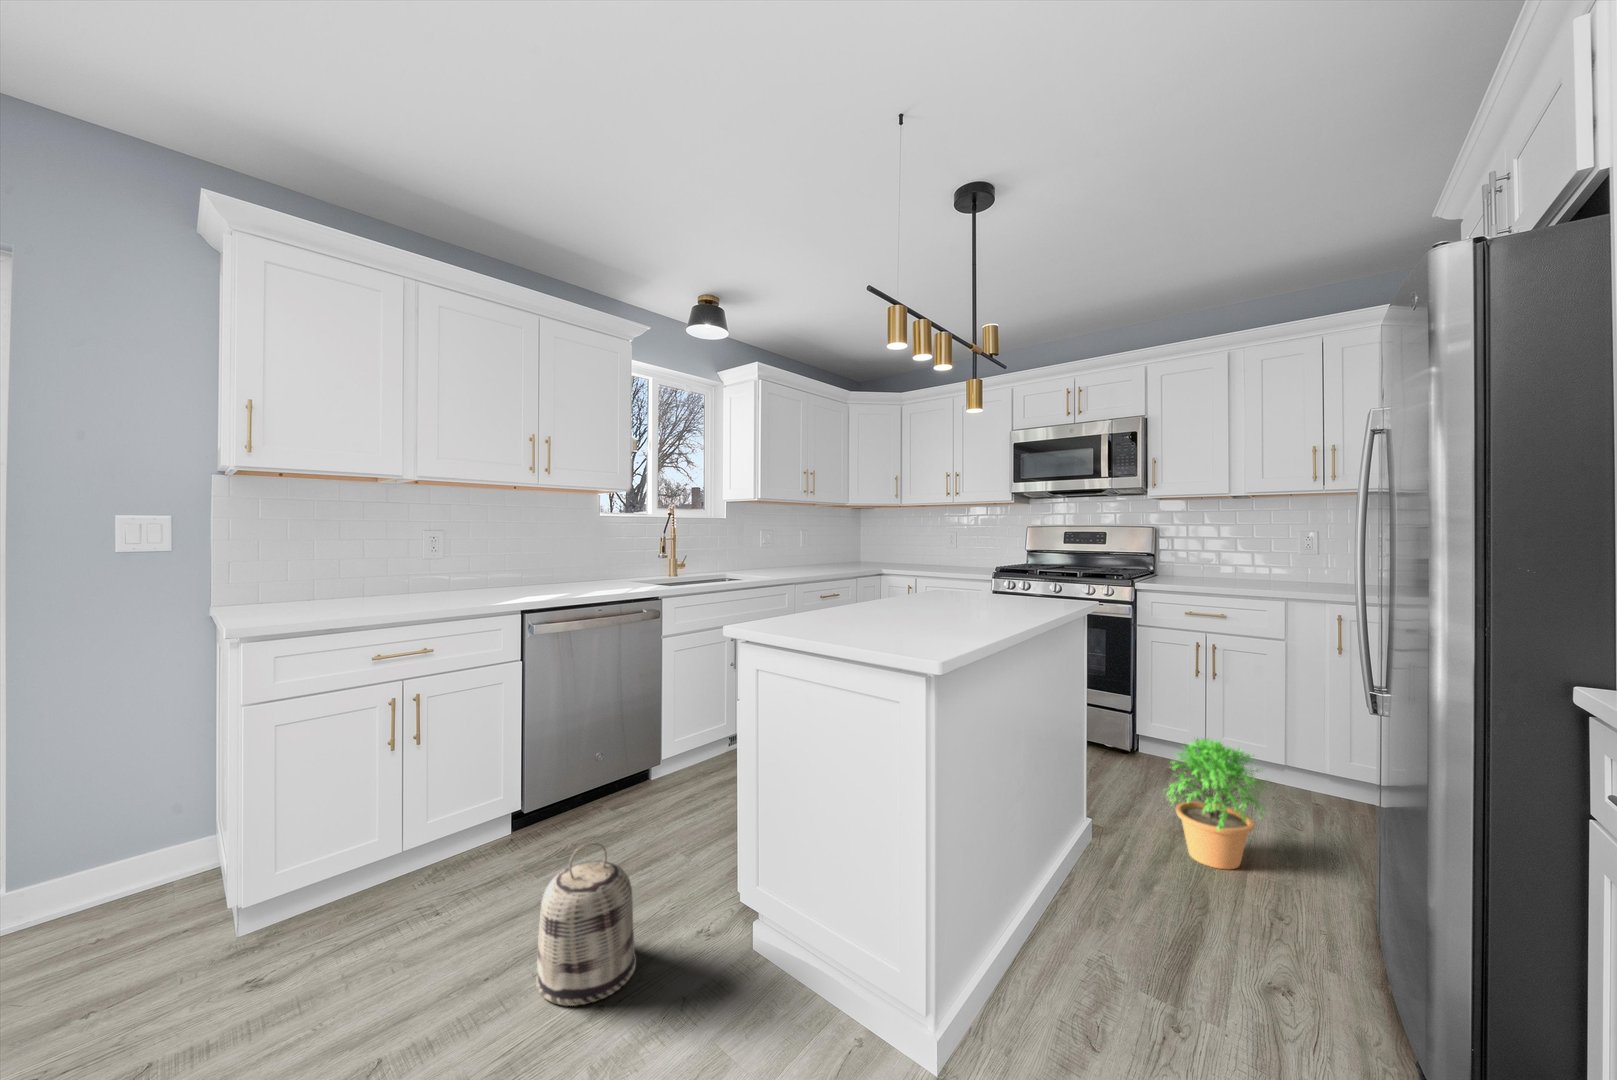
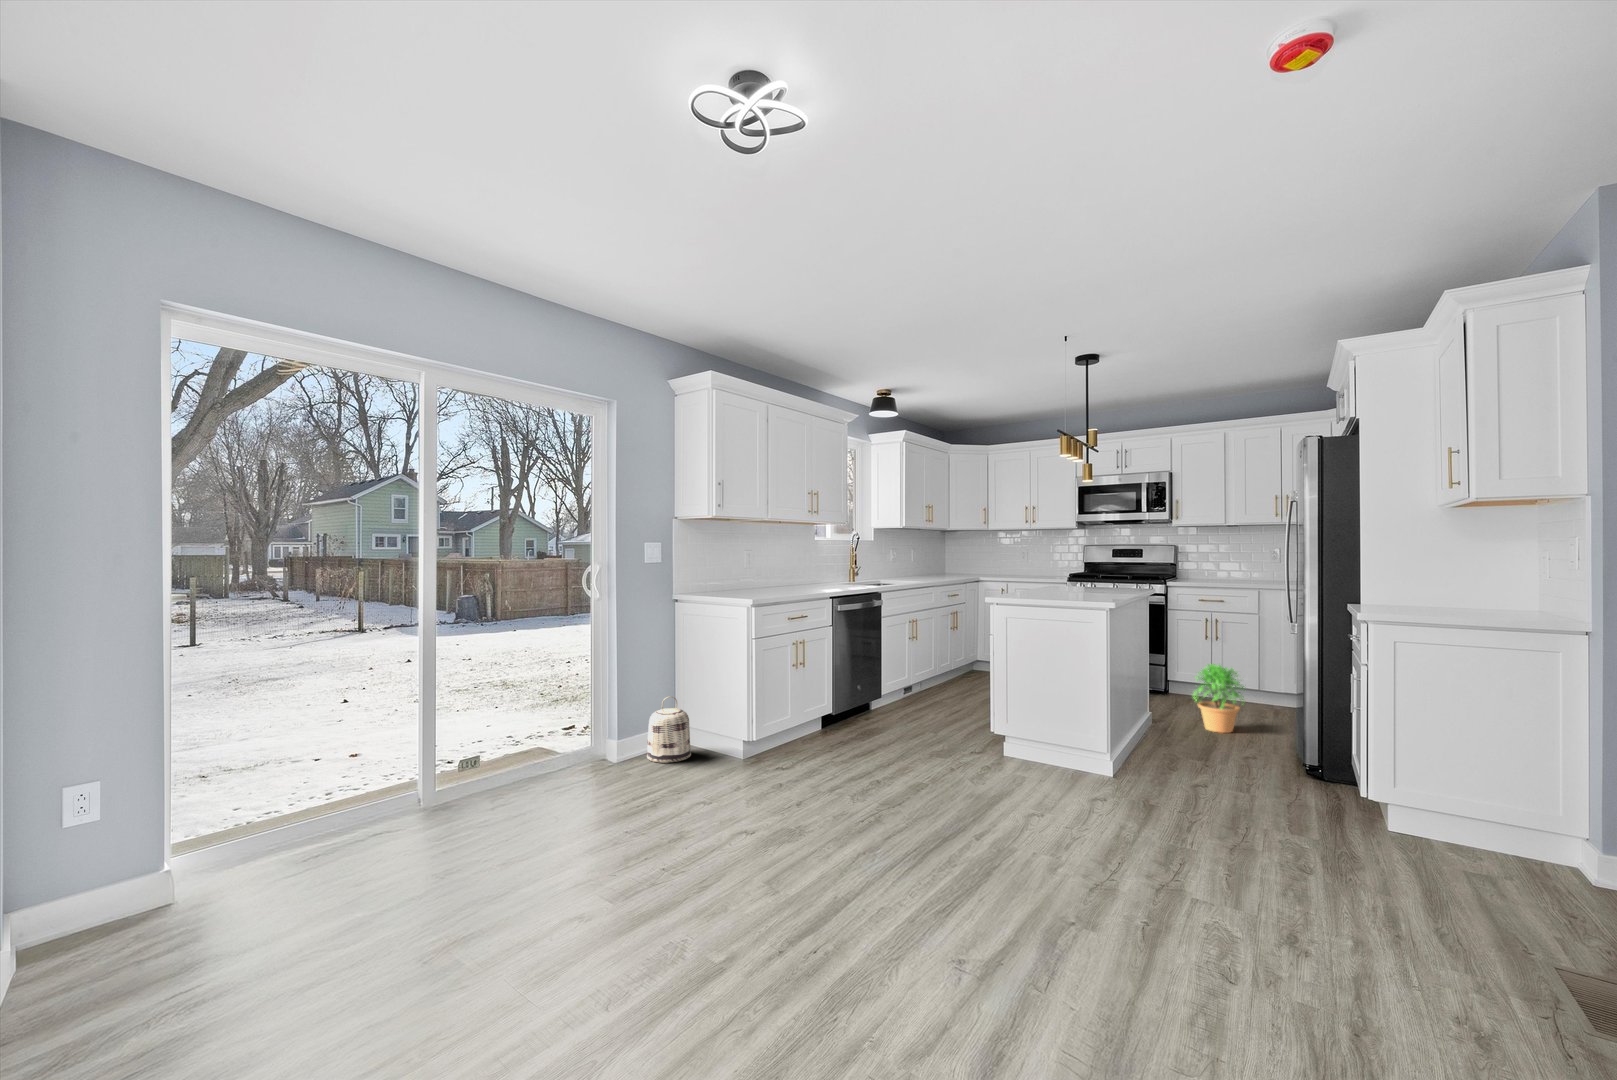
basket: present [536,843,636,1006] -> present [647,697,691,763]

